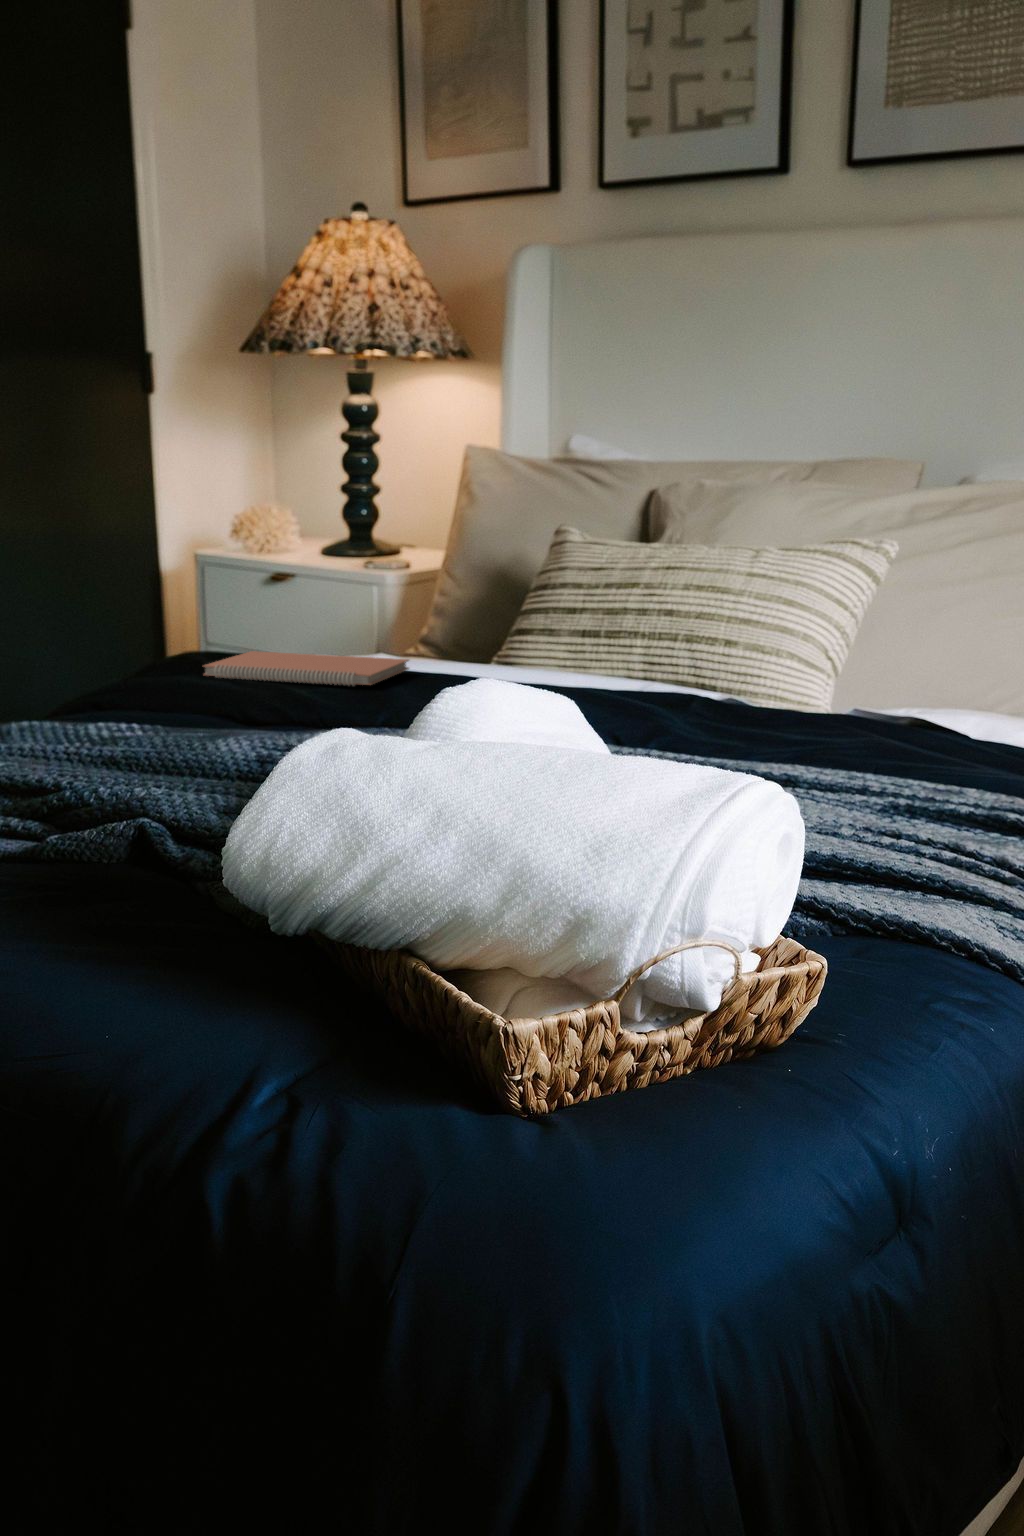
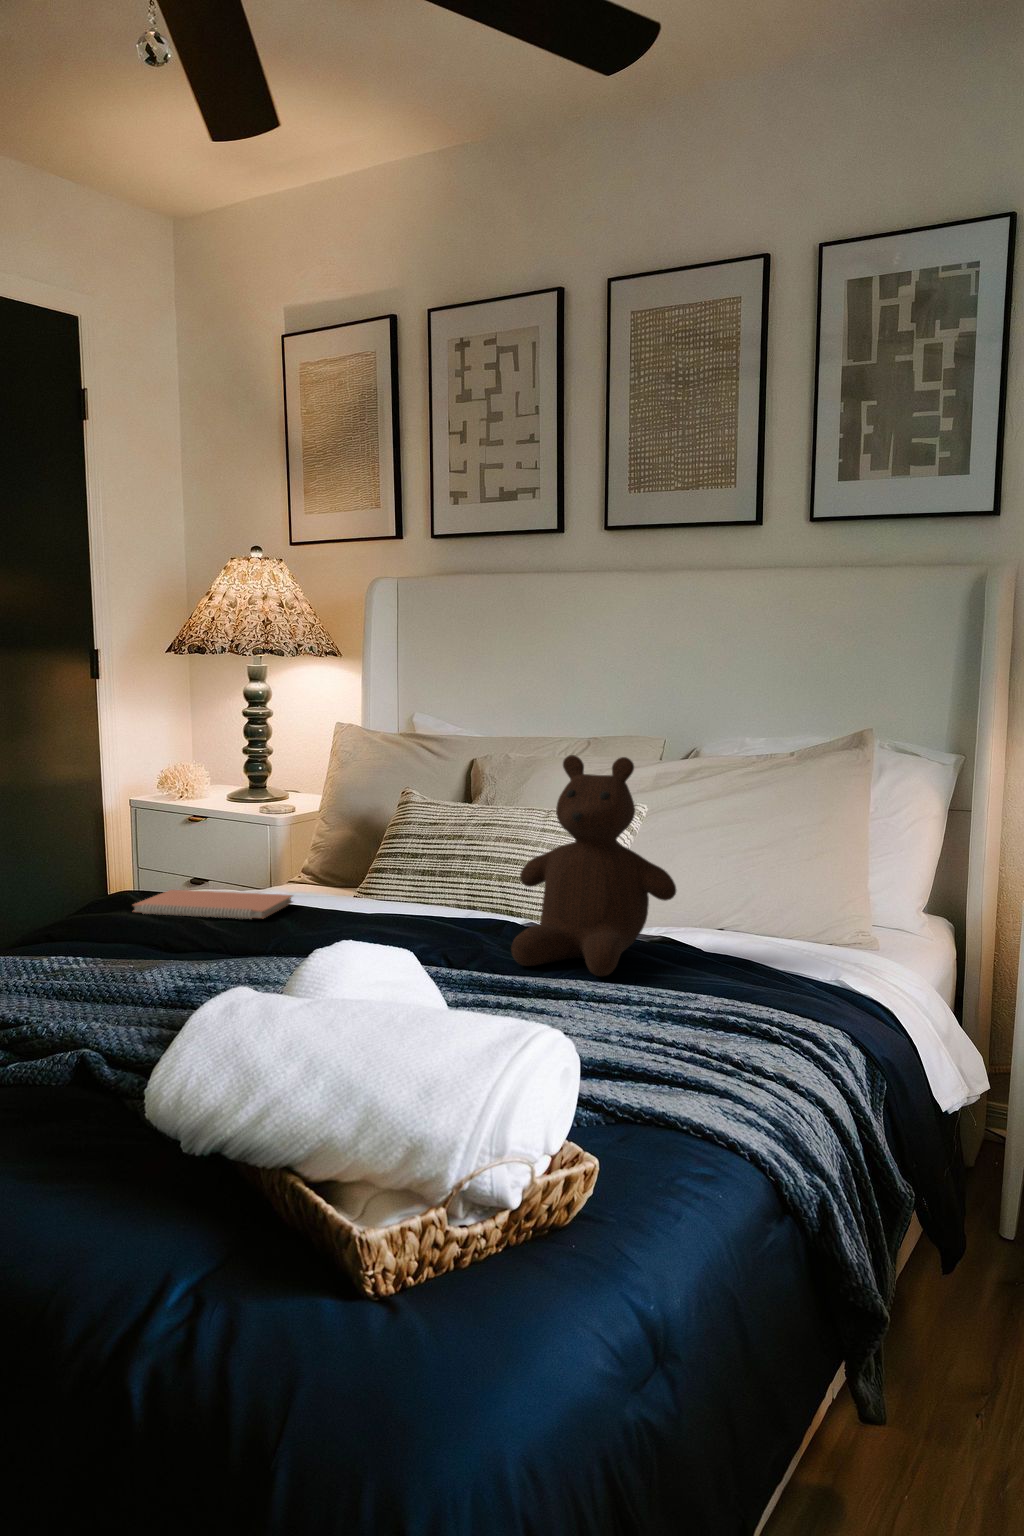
teddy bear: none [704,454,941,759] -> present [511,755,676,976]

